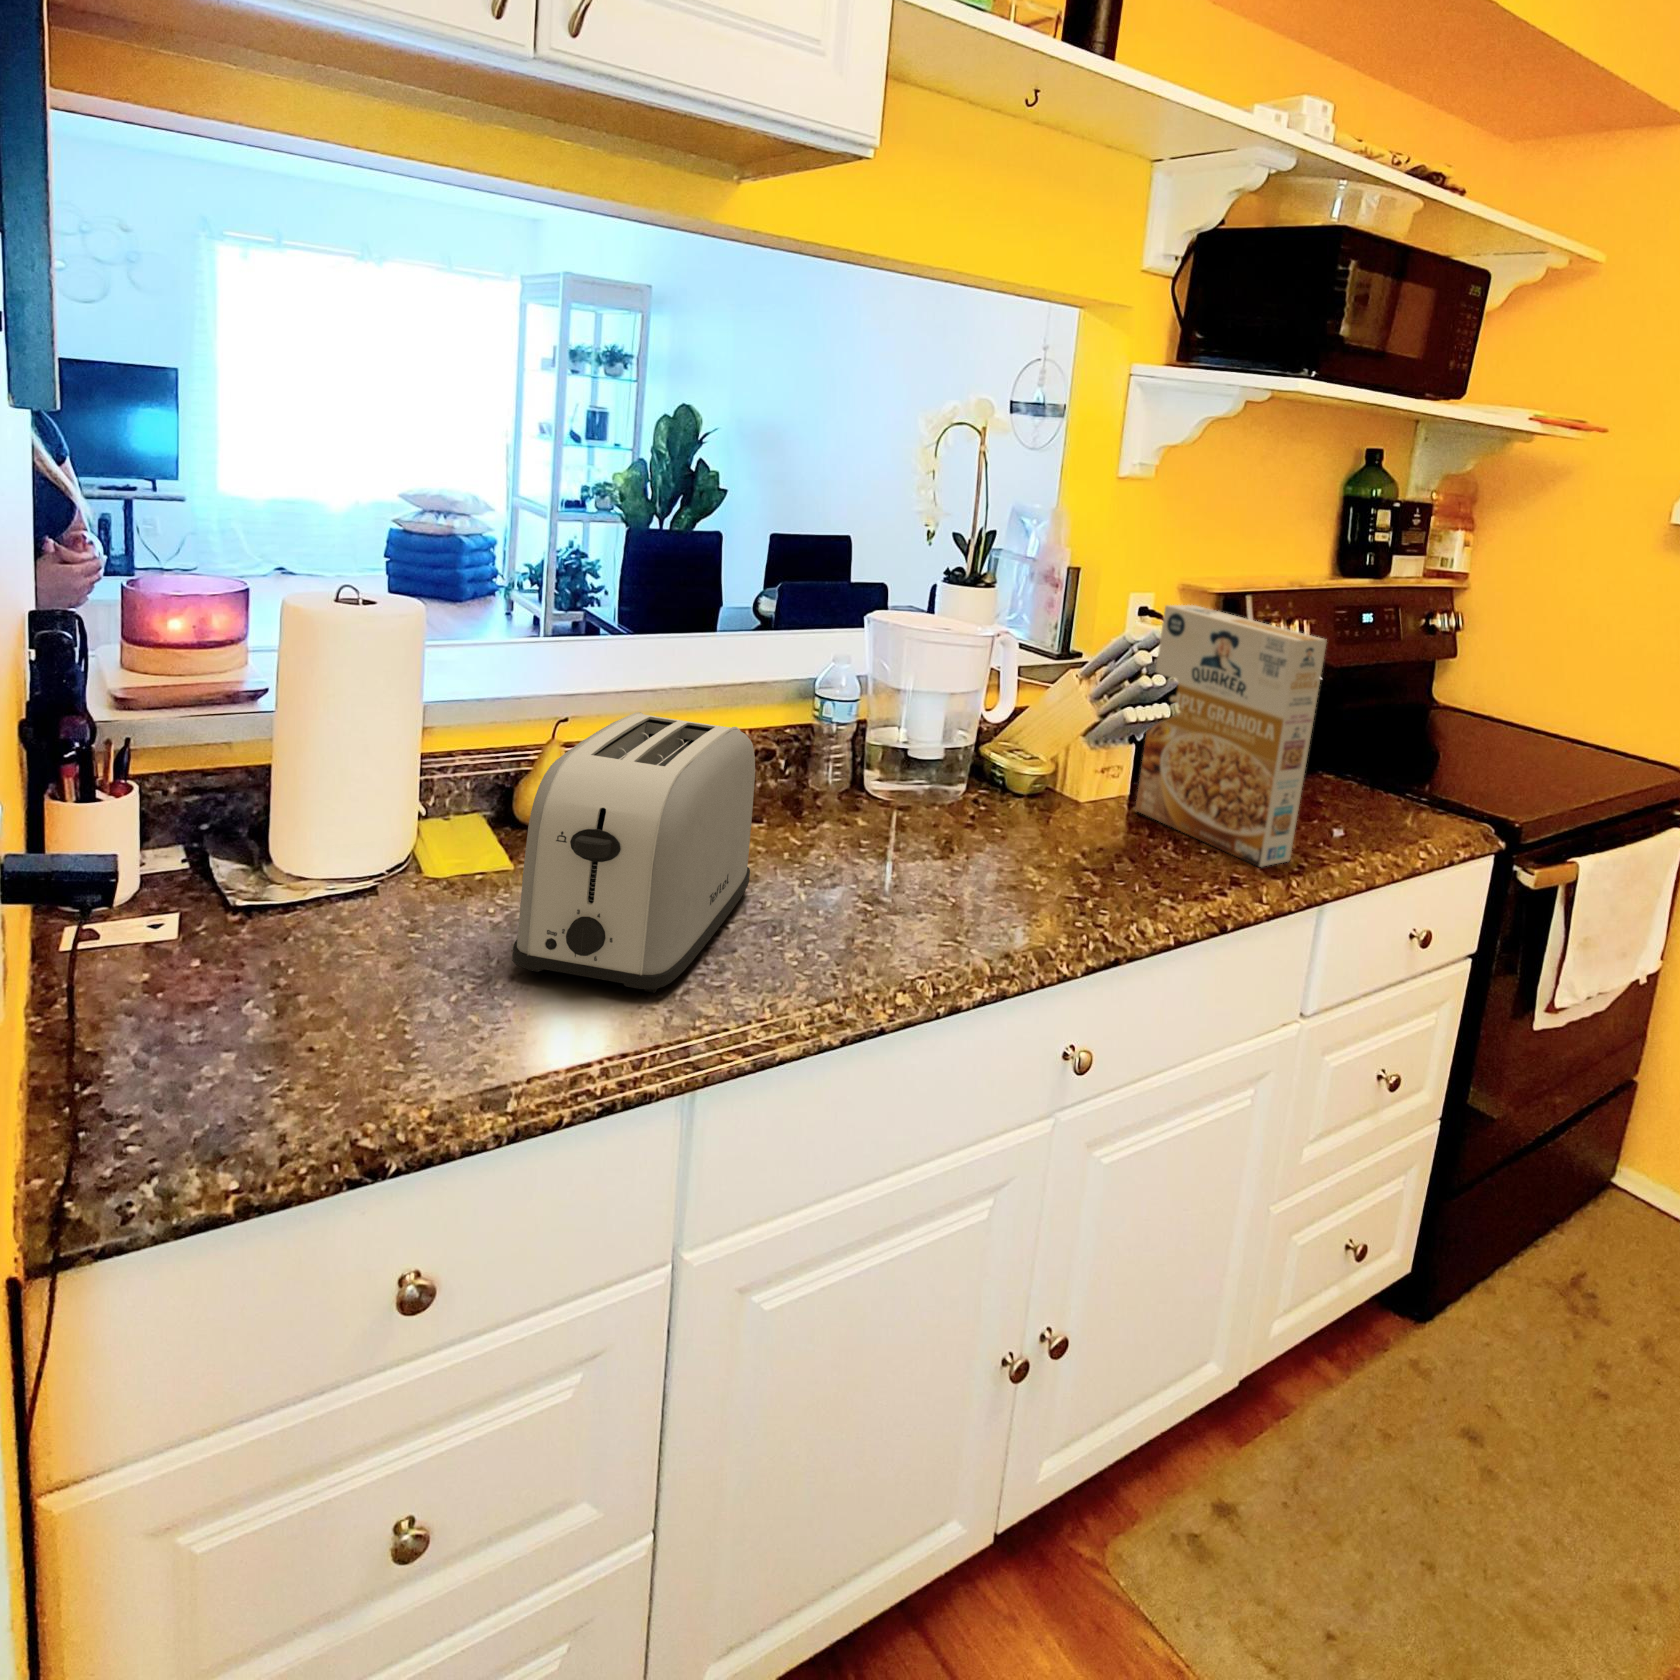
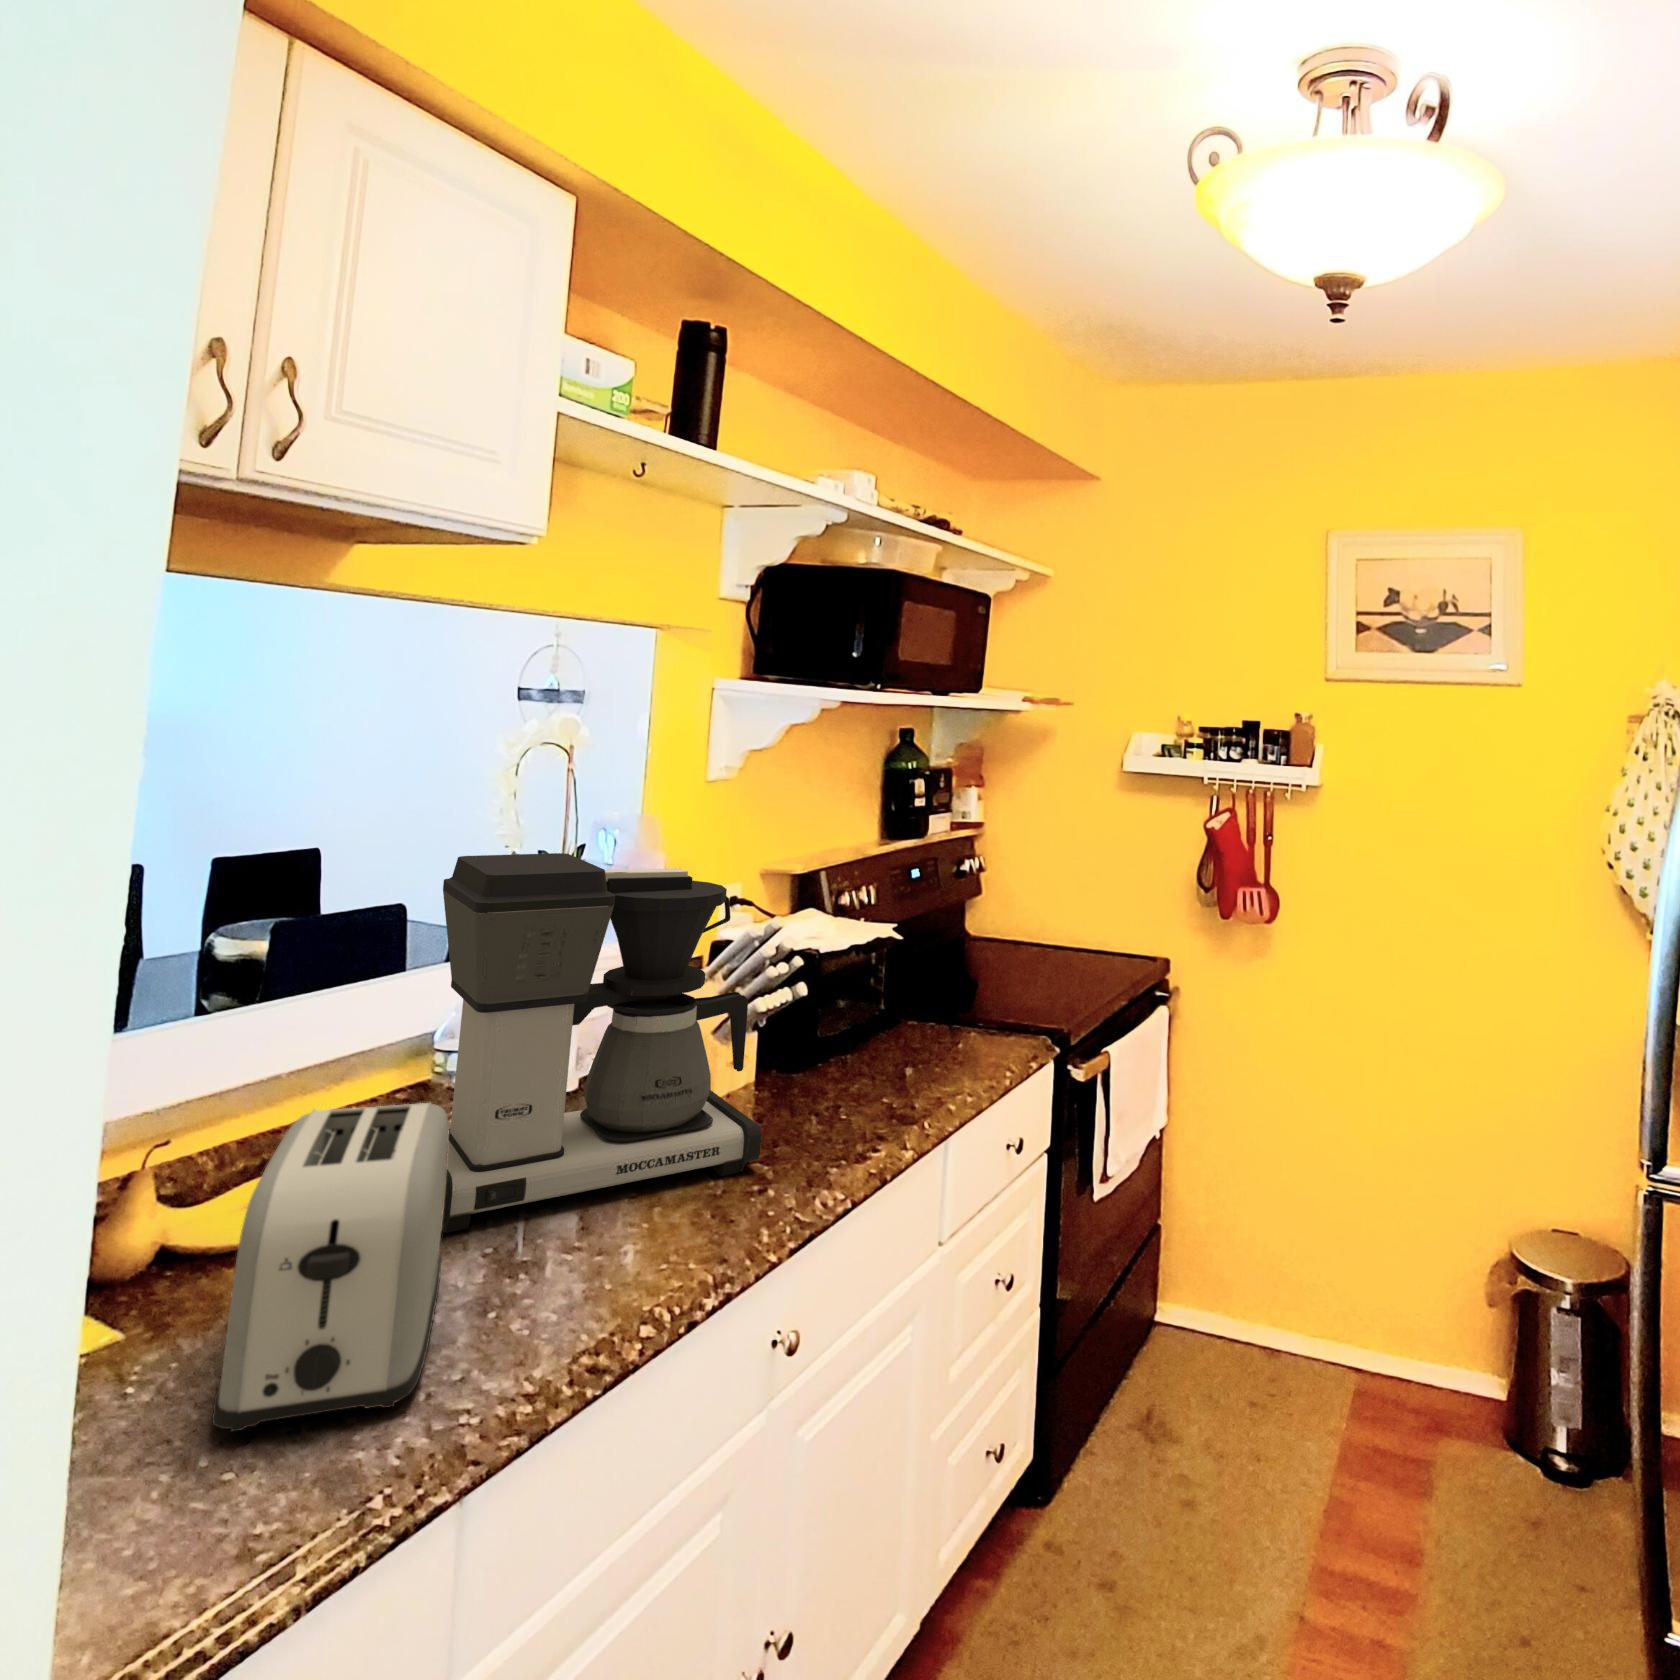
coffee maker: none [756,505,1094,877] -> present [441,853,761,1233]
cereal box: present [1135,605,1327,867] -> none [771,895,928,1120]

